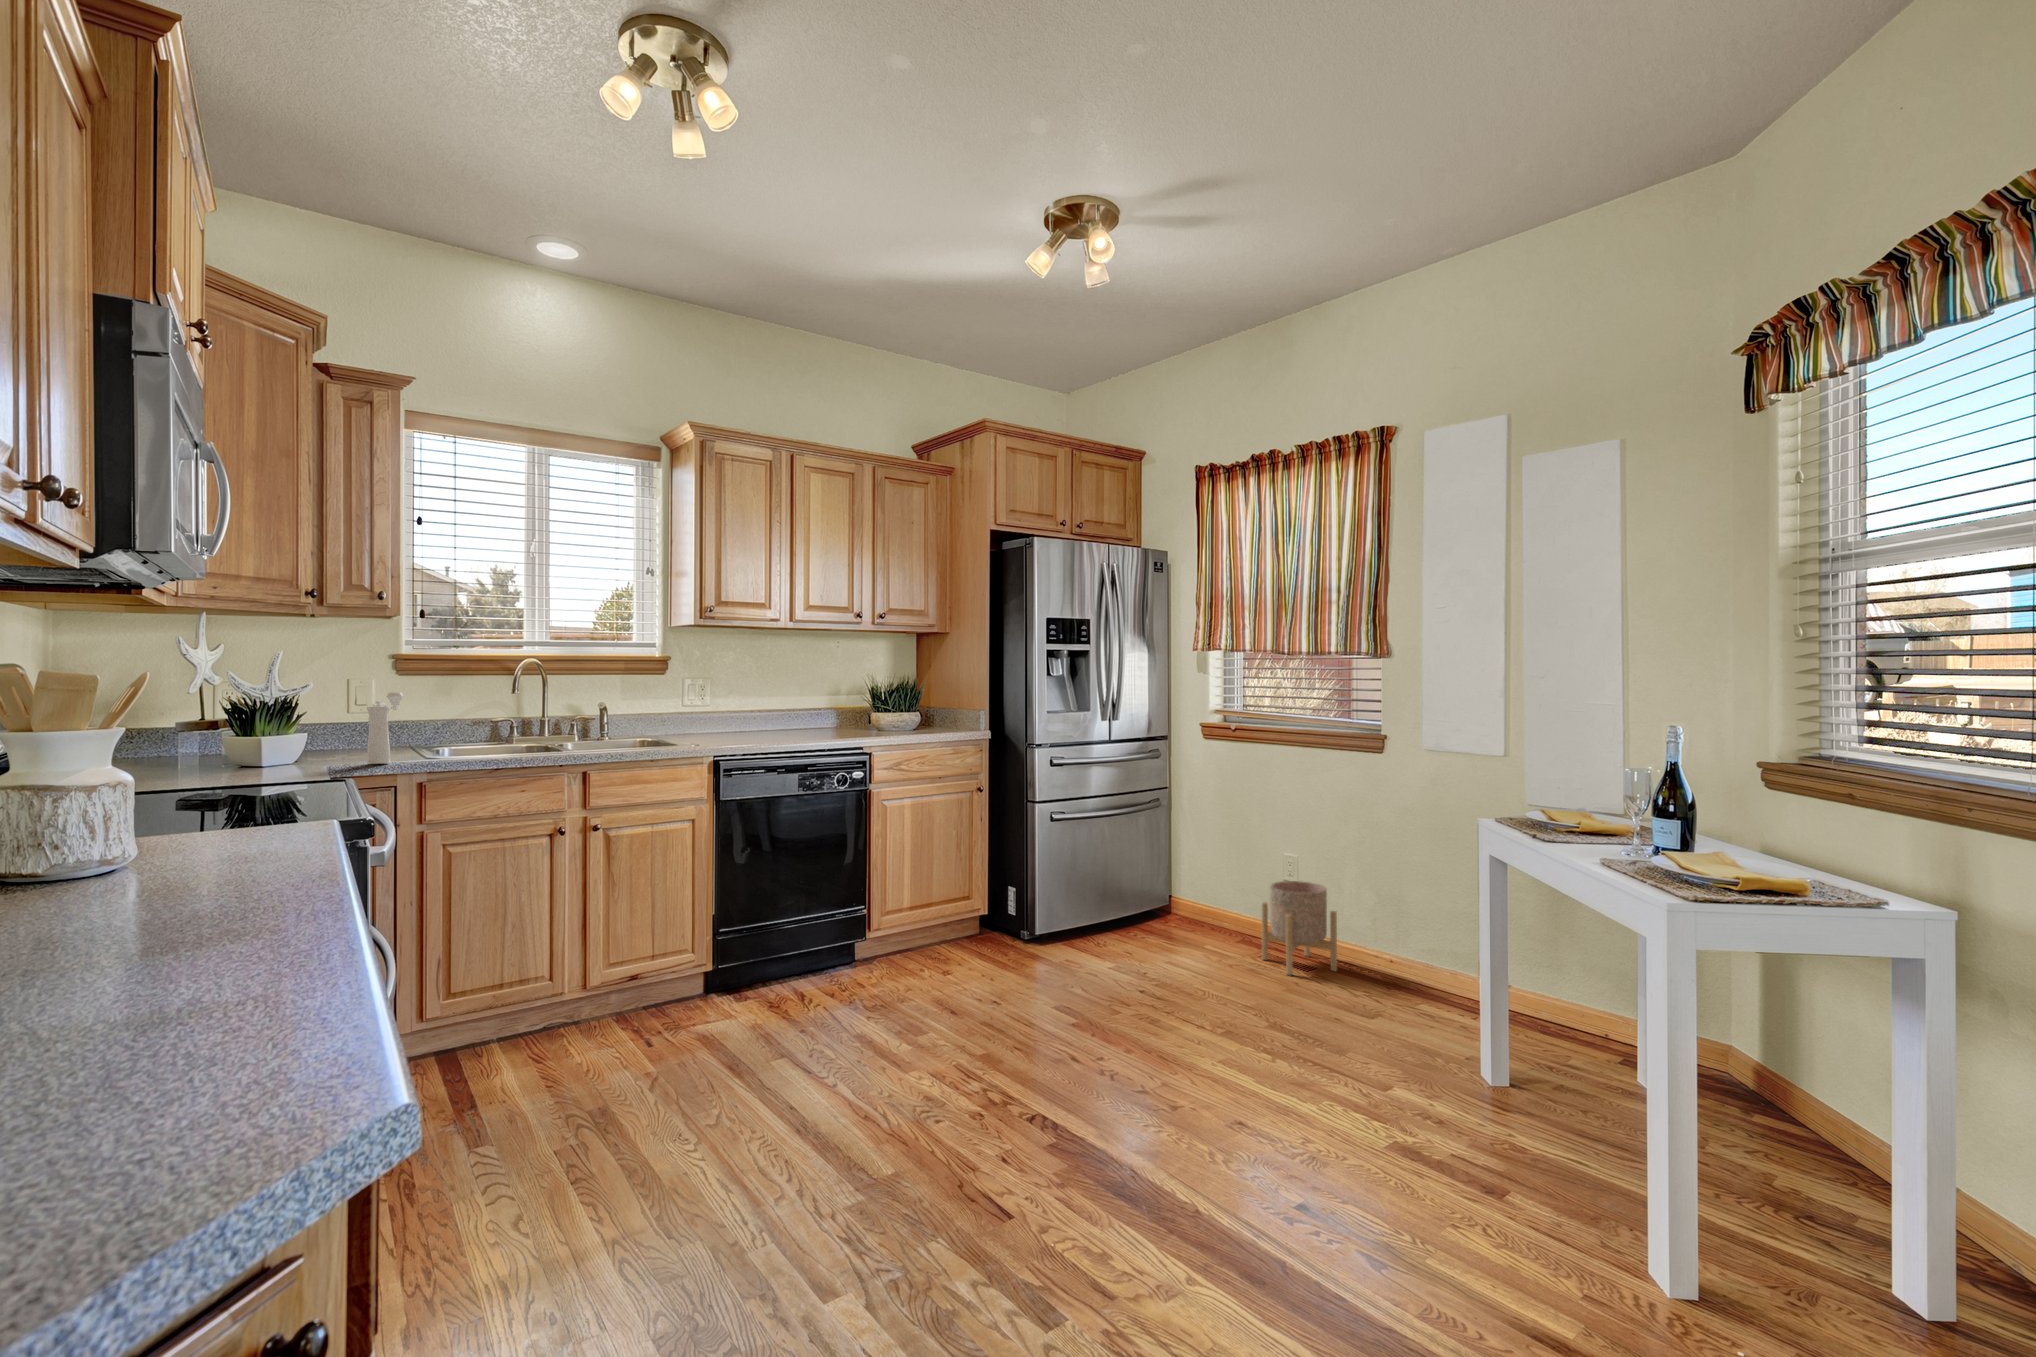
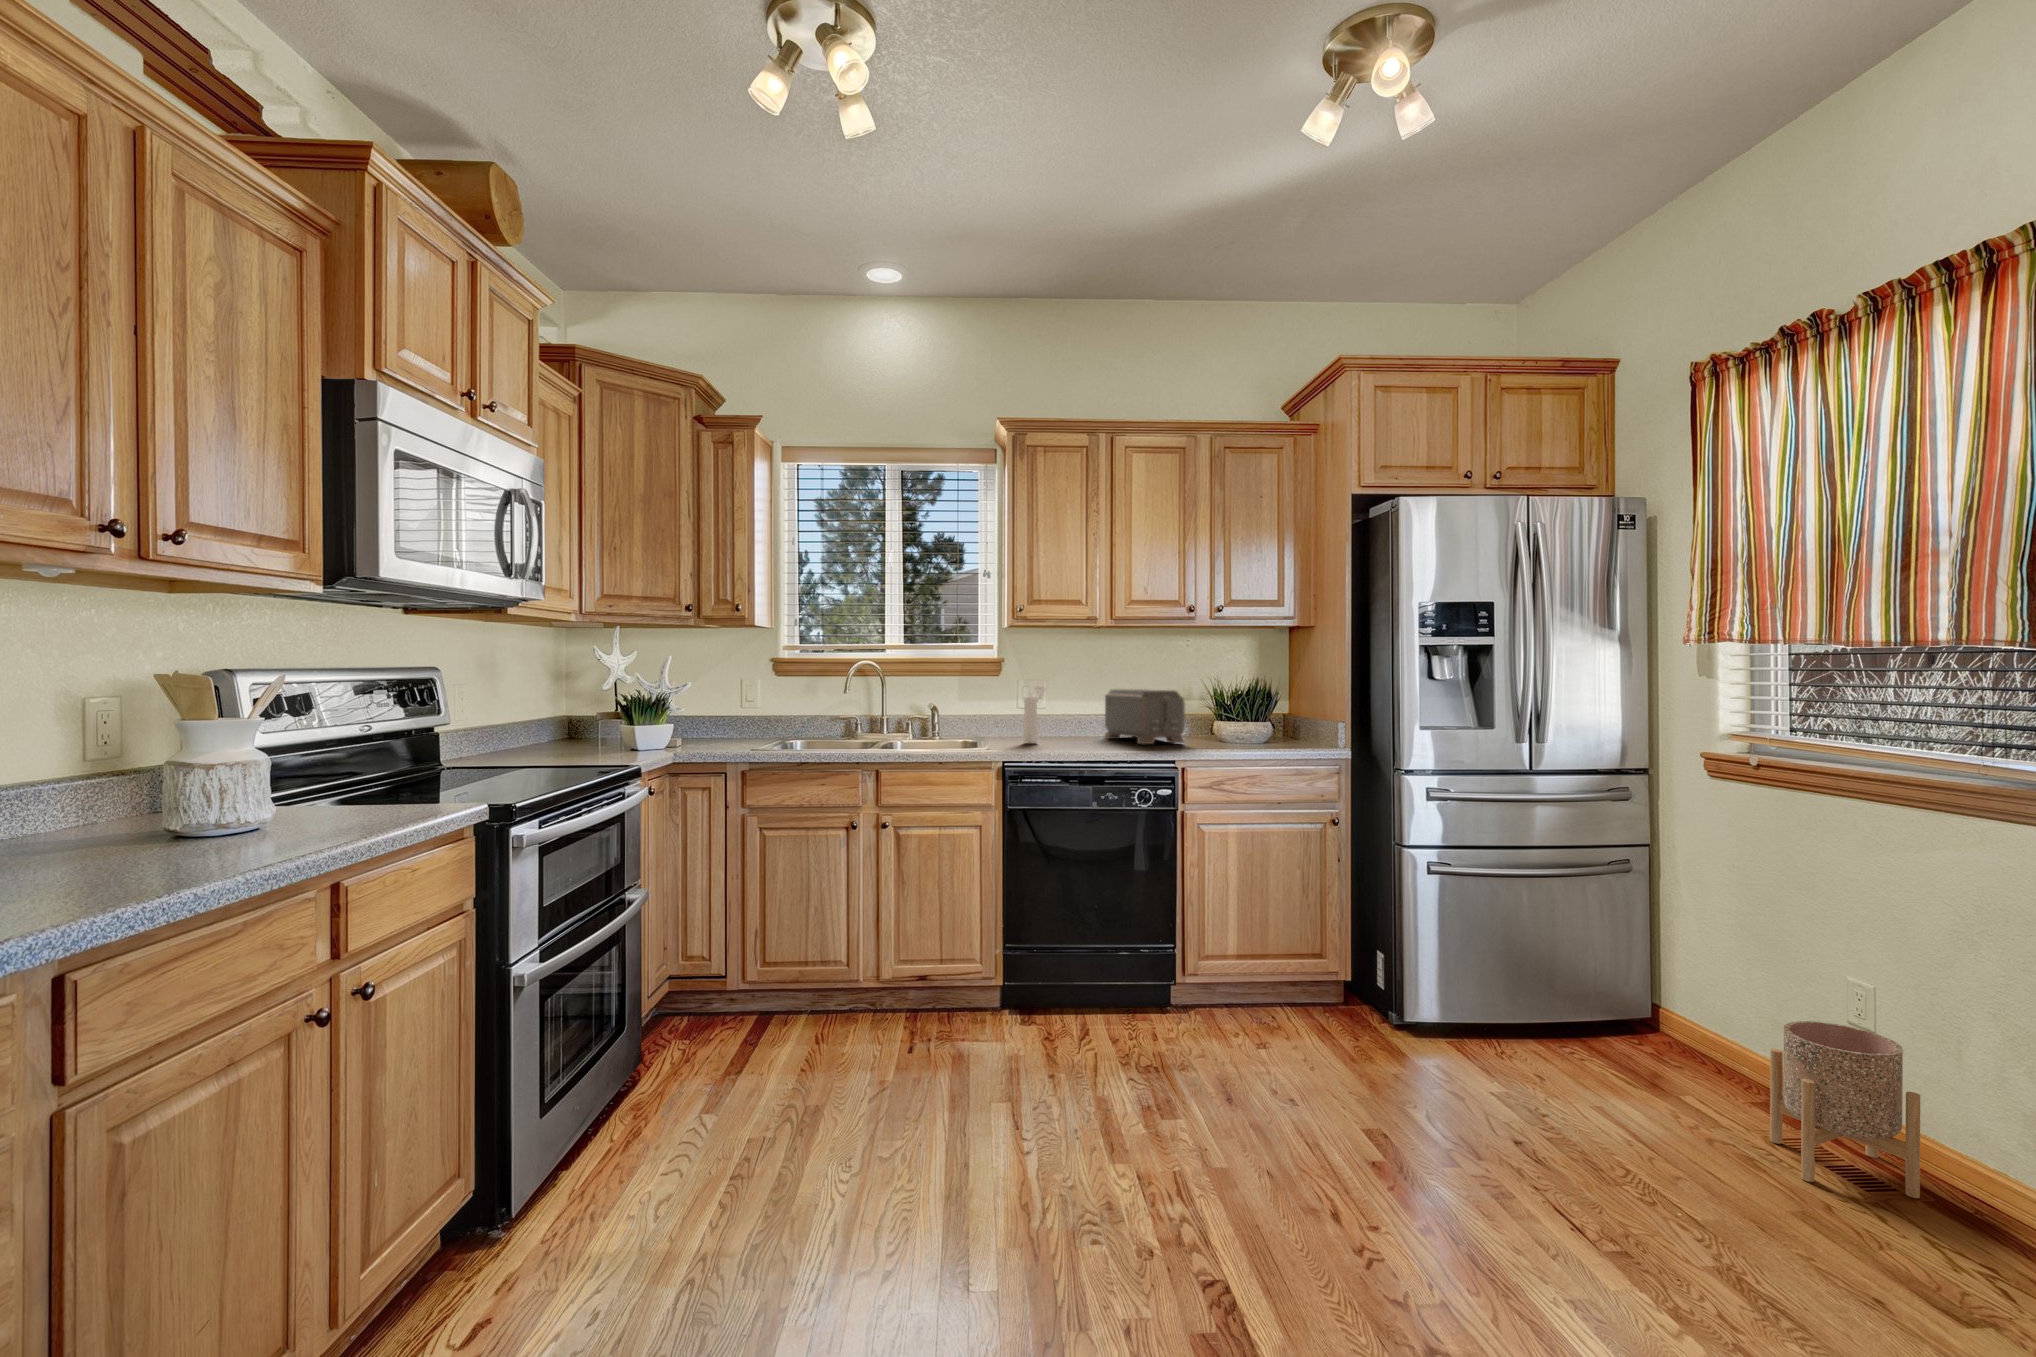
toaster: none [770,688,850,736] -> present [1104,689,1185,744]
pepper mill: present [367,692,404,764] -> present [1023,686,1046,743]

